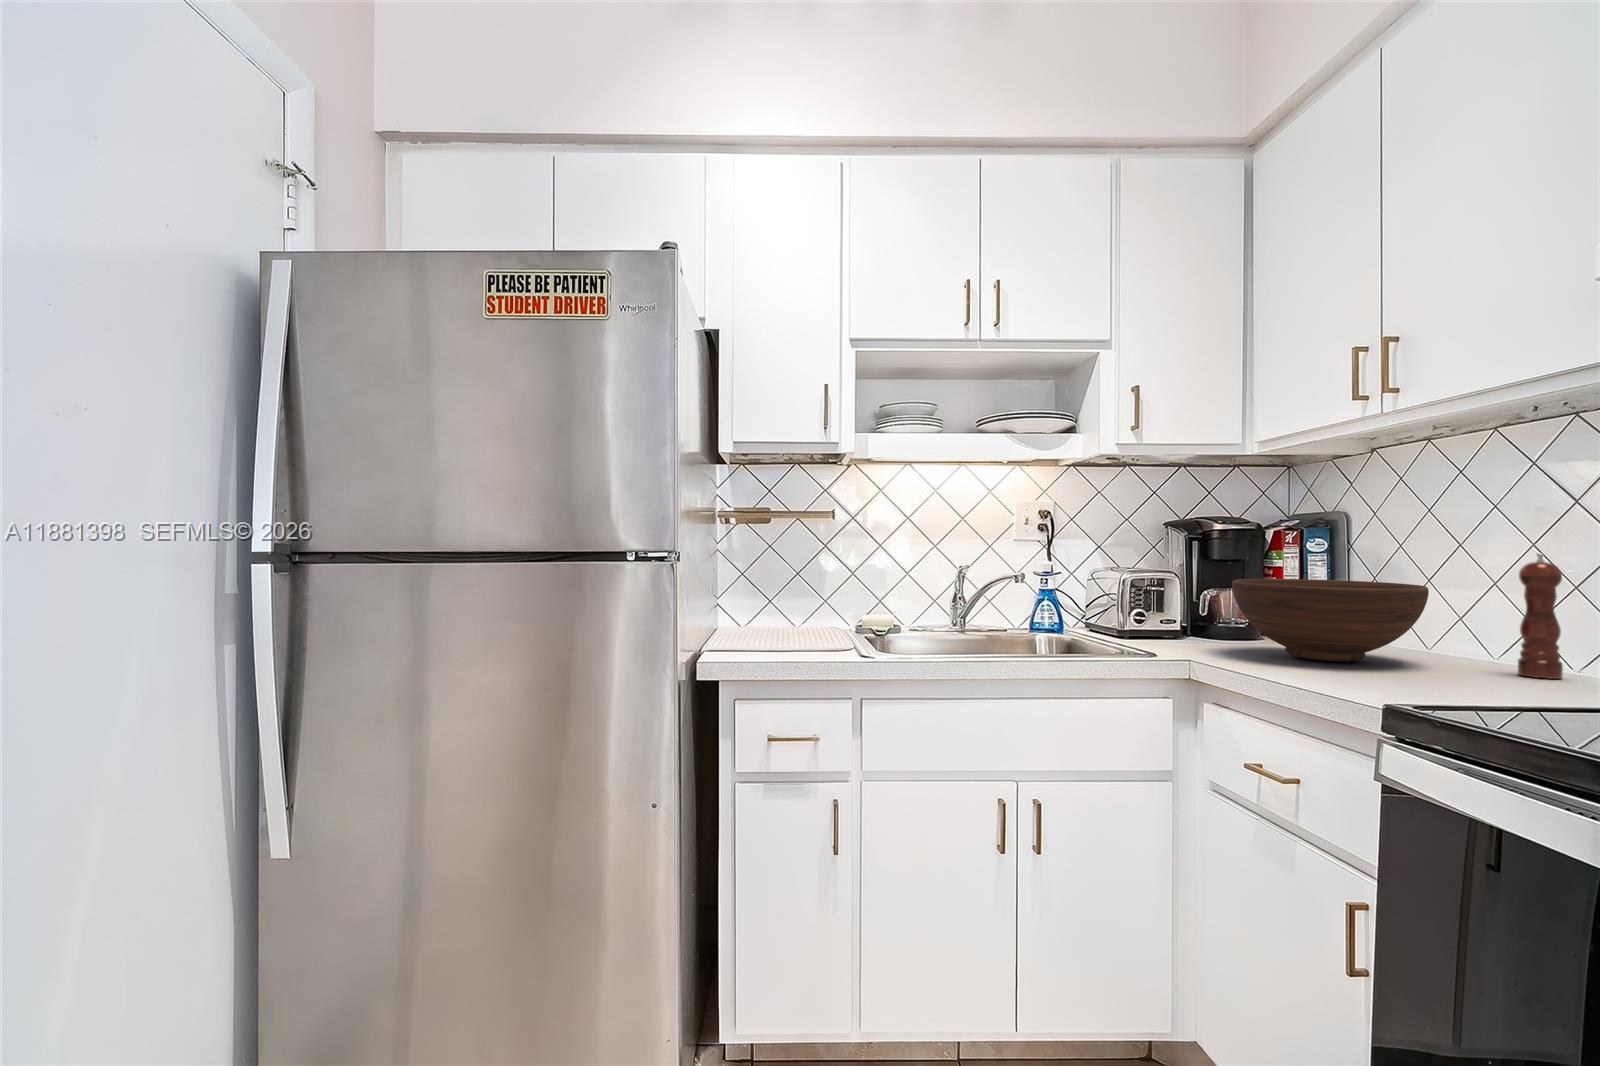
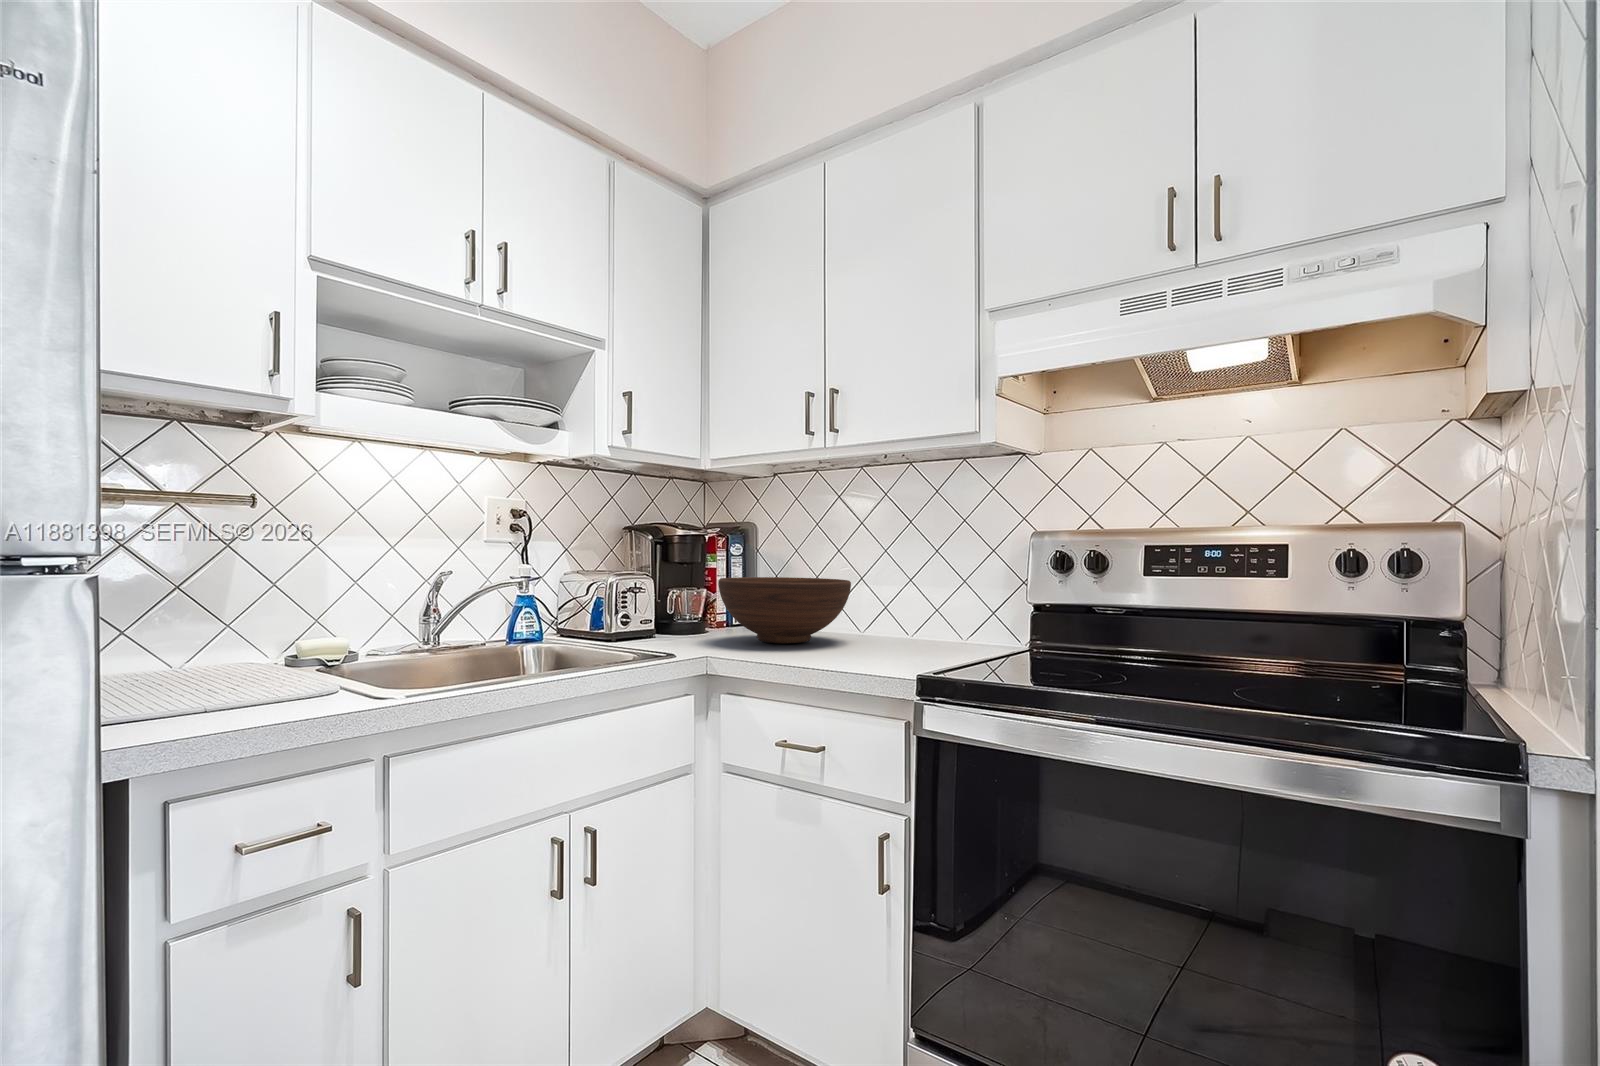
pepper mill: present [1518,553,1563,679] -> none [895,555,918,640]

